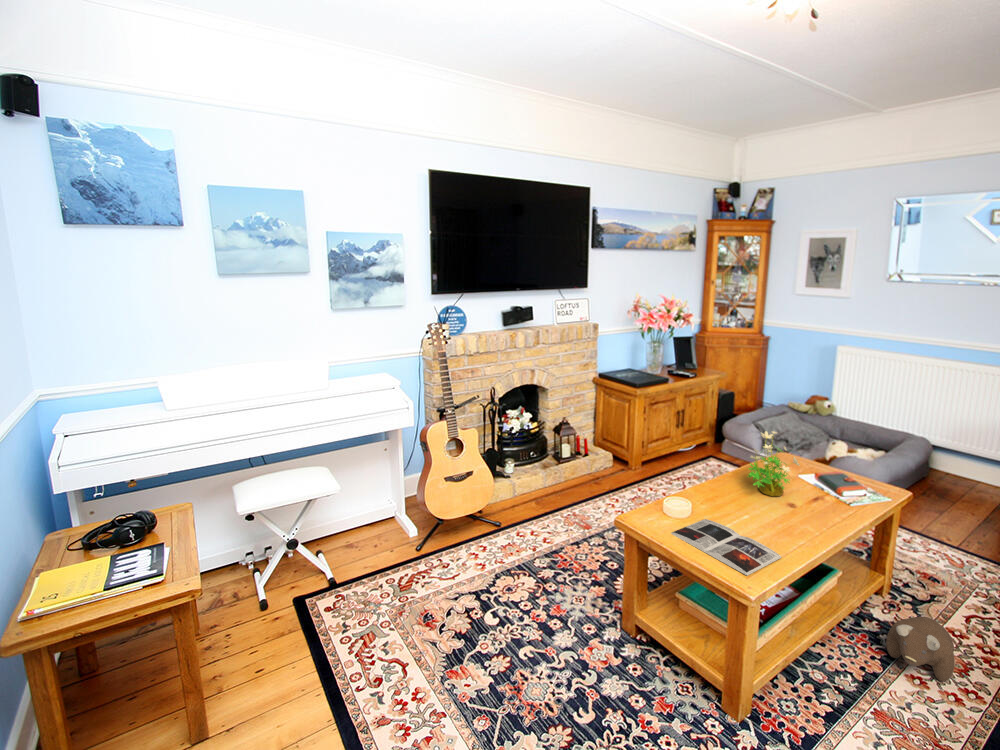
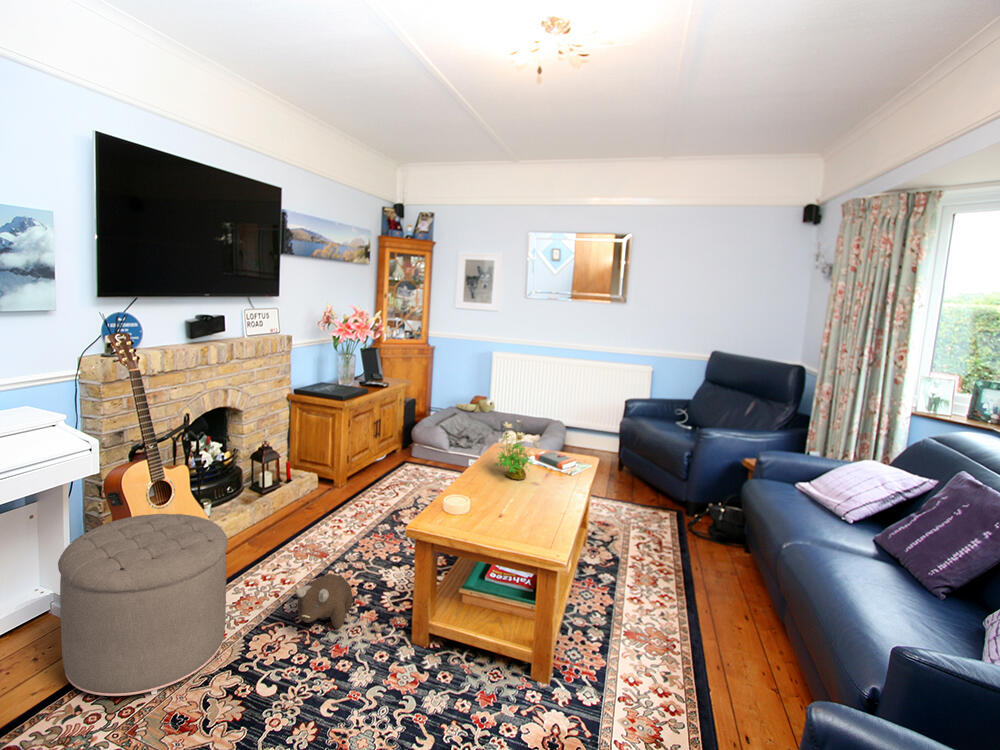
ottoman: none [384,468,487,594] -> present [58,514,228,696]
magazine: present [671,519,781,575] -> none [467,509,560,547]
plush toy: present [886,617,954,682] -> present [296,574,353,629]

